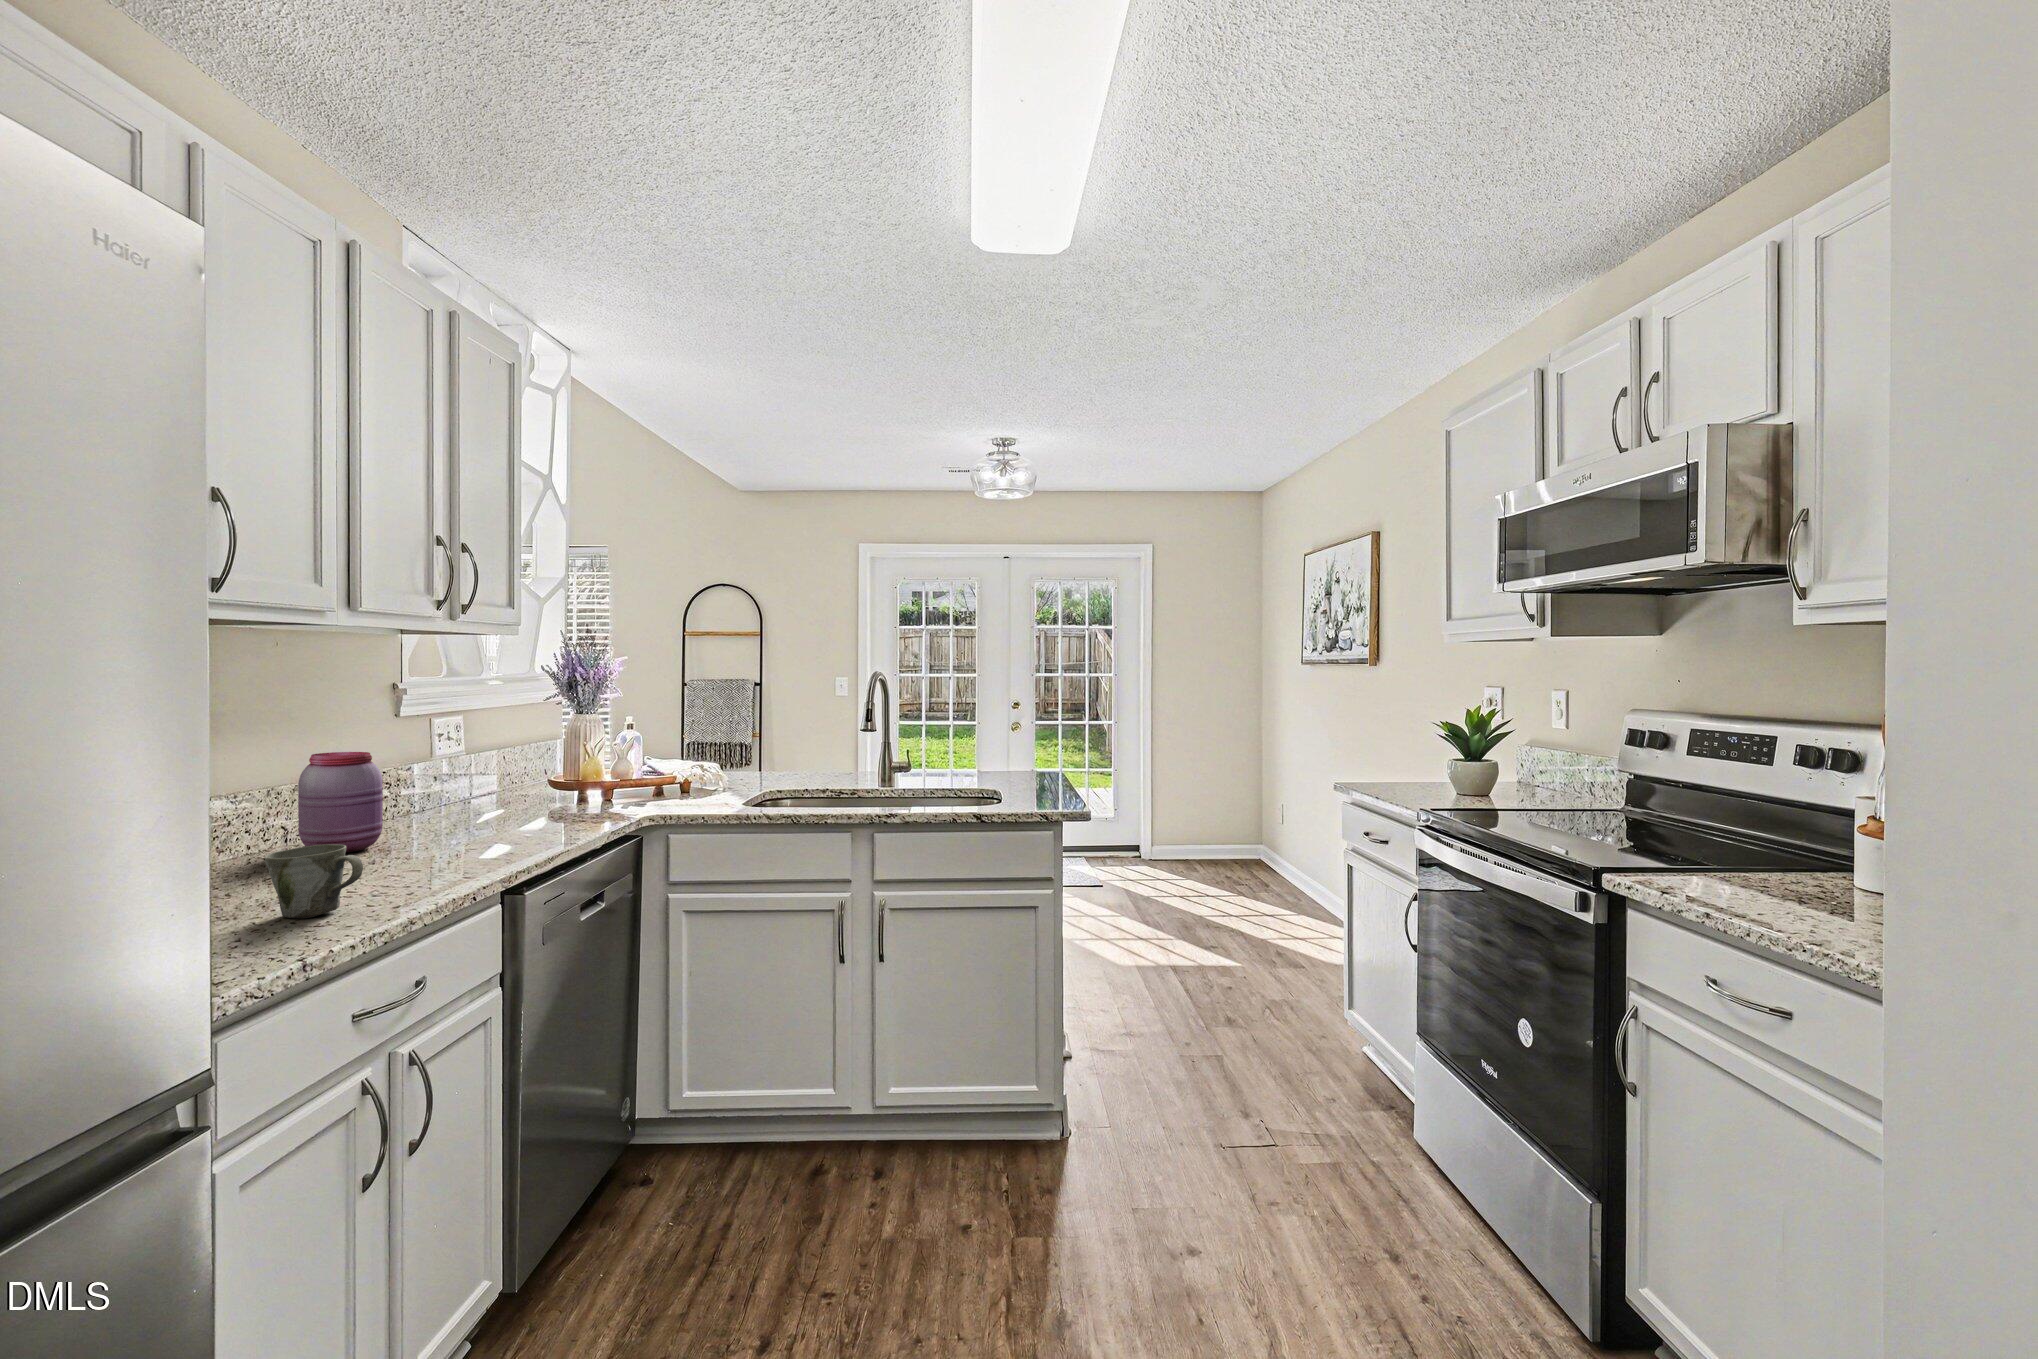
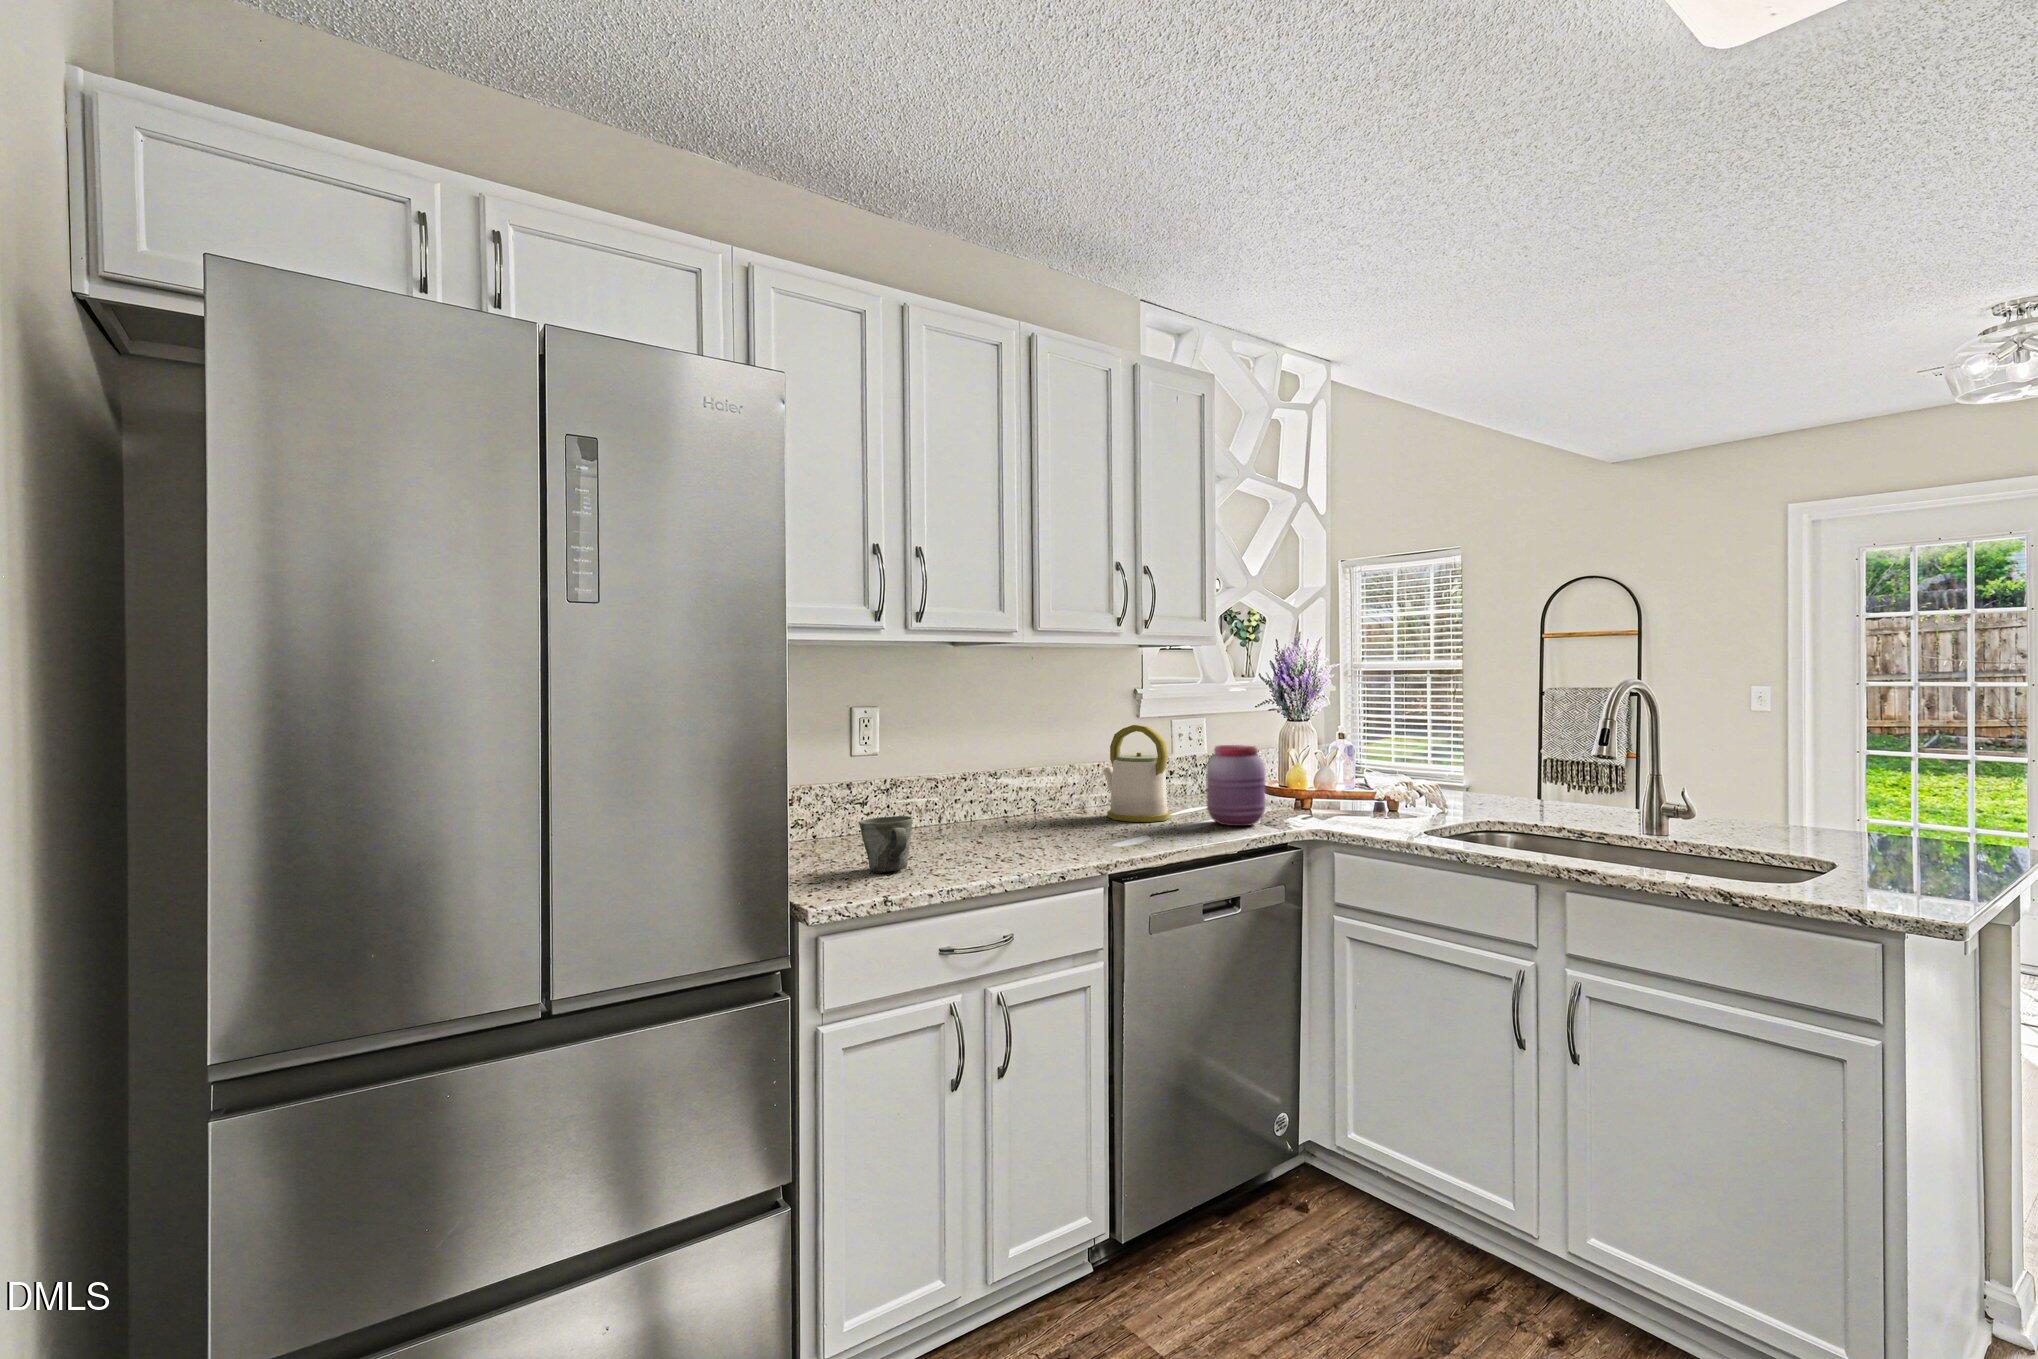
kettle: none [384,723,482,836] -> present [1103,725,1171,822]
jar: present [298,752,383,852] -> present [1207,745,1265,826]

